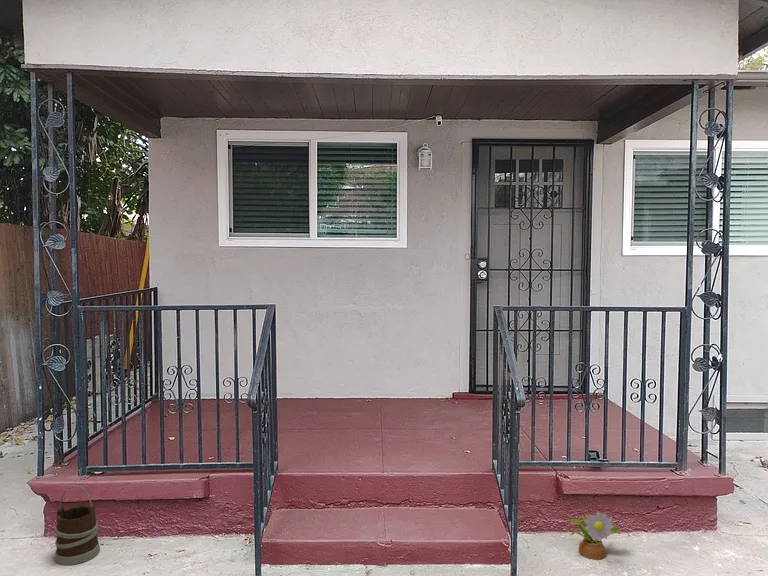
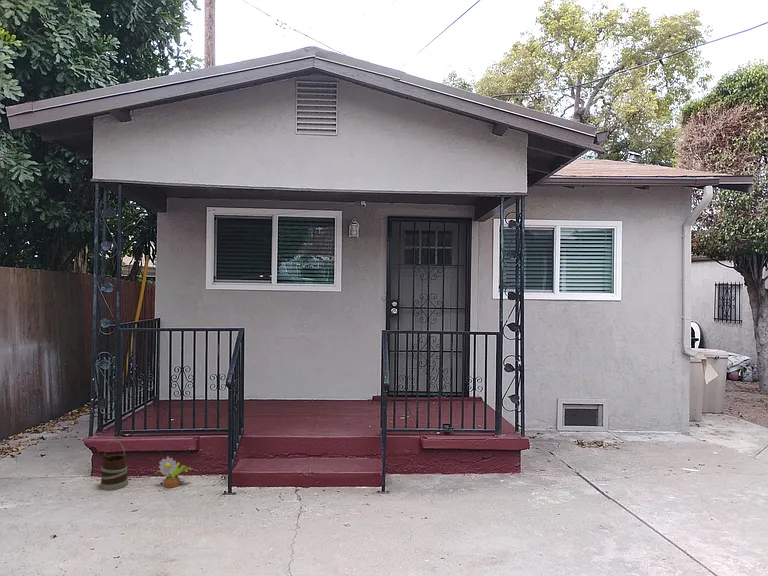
decorative plant: present [569,511,621,559] -> present [155,457,192,488]

